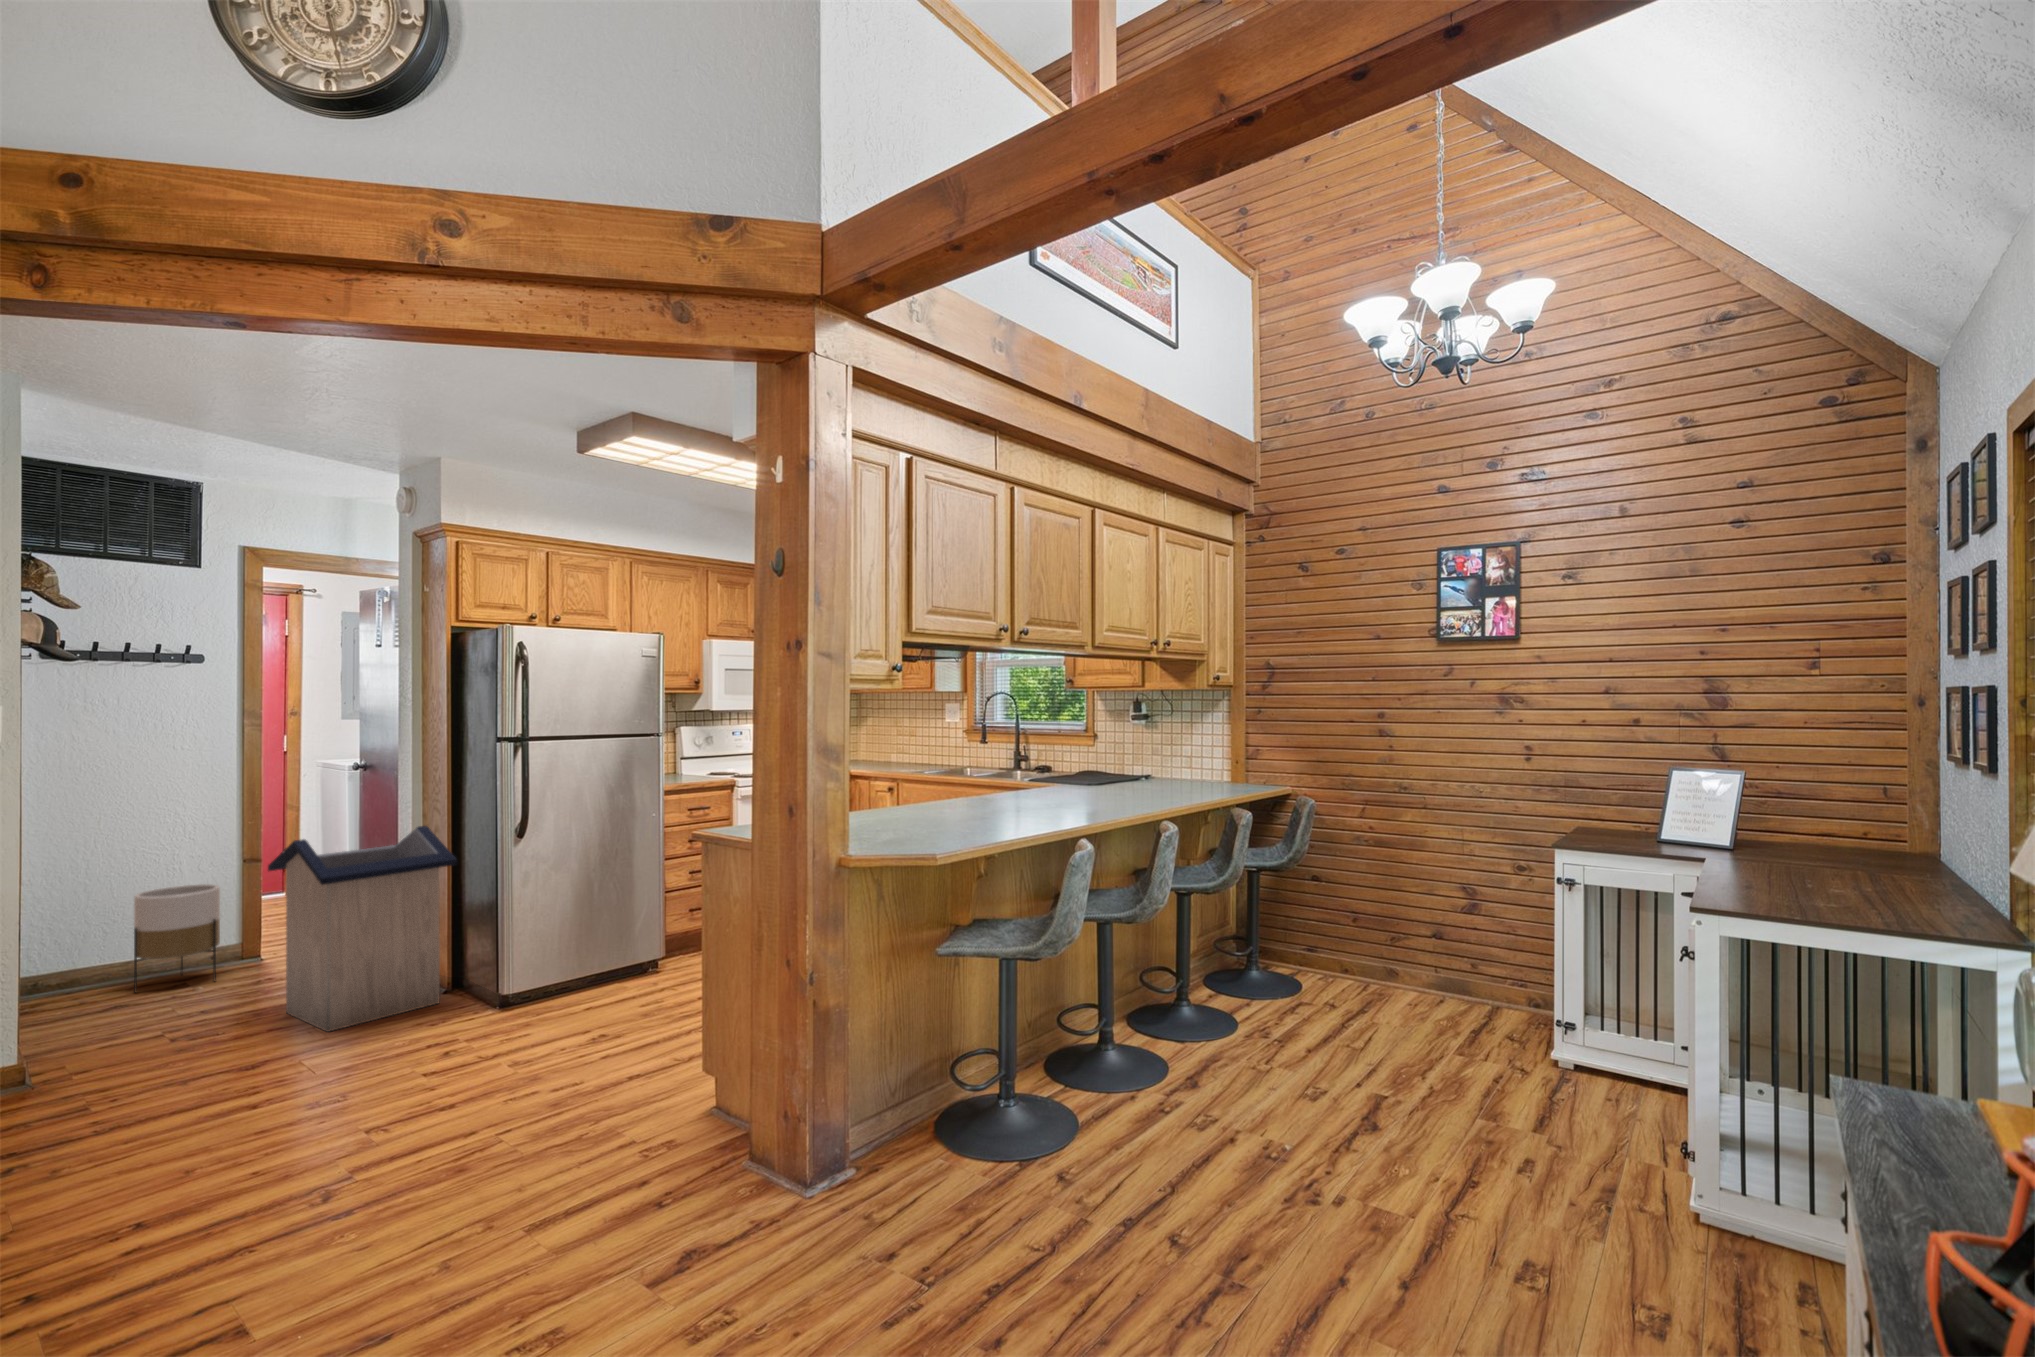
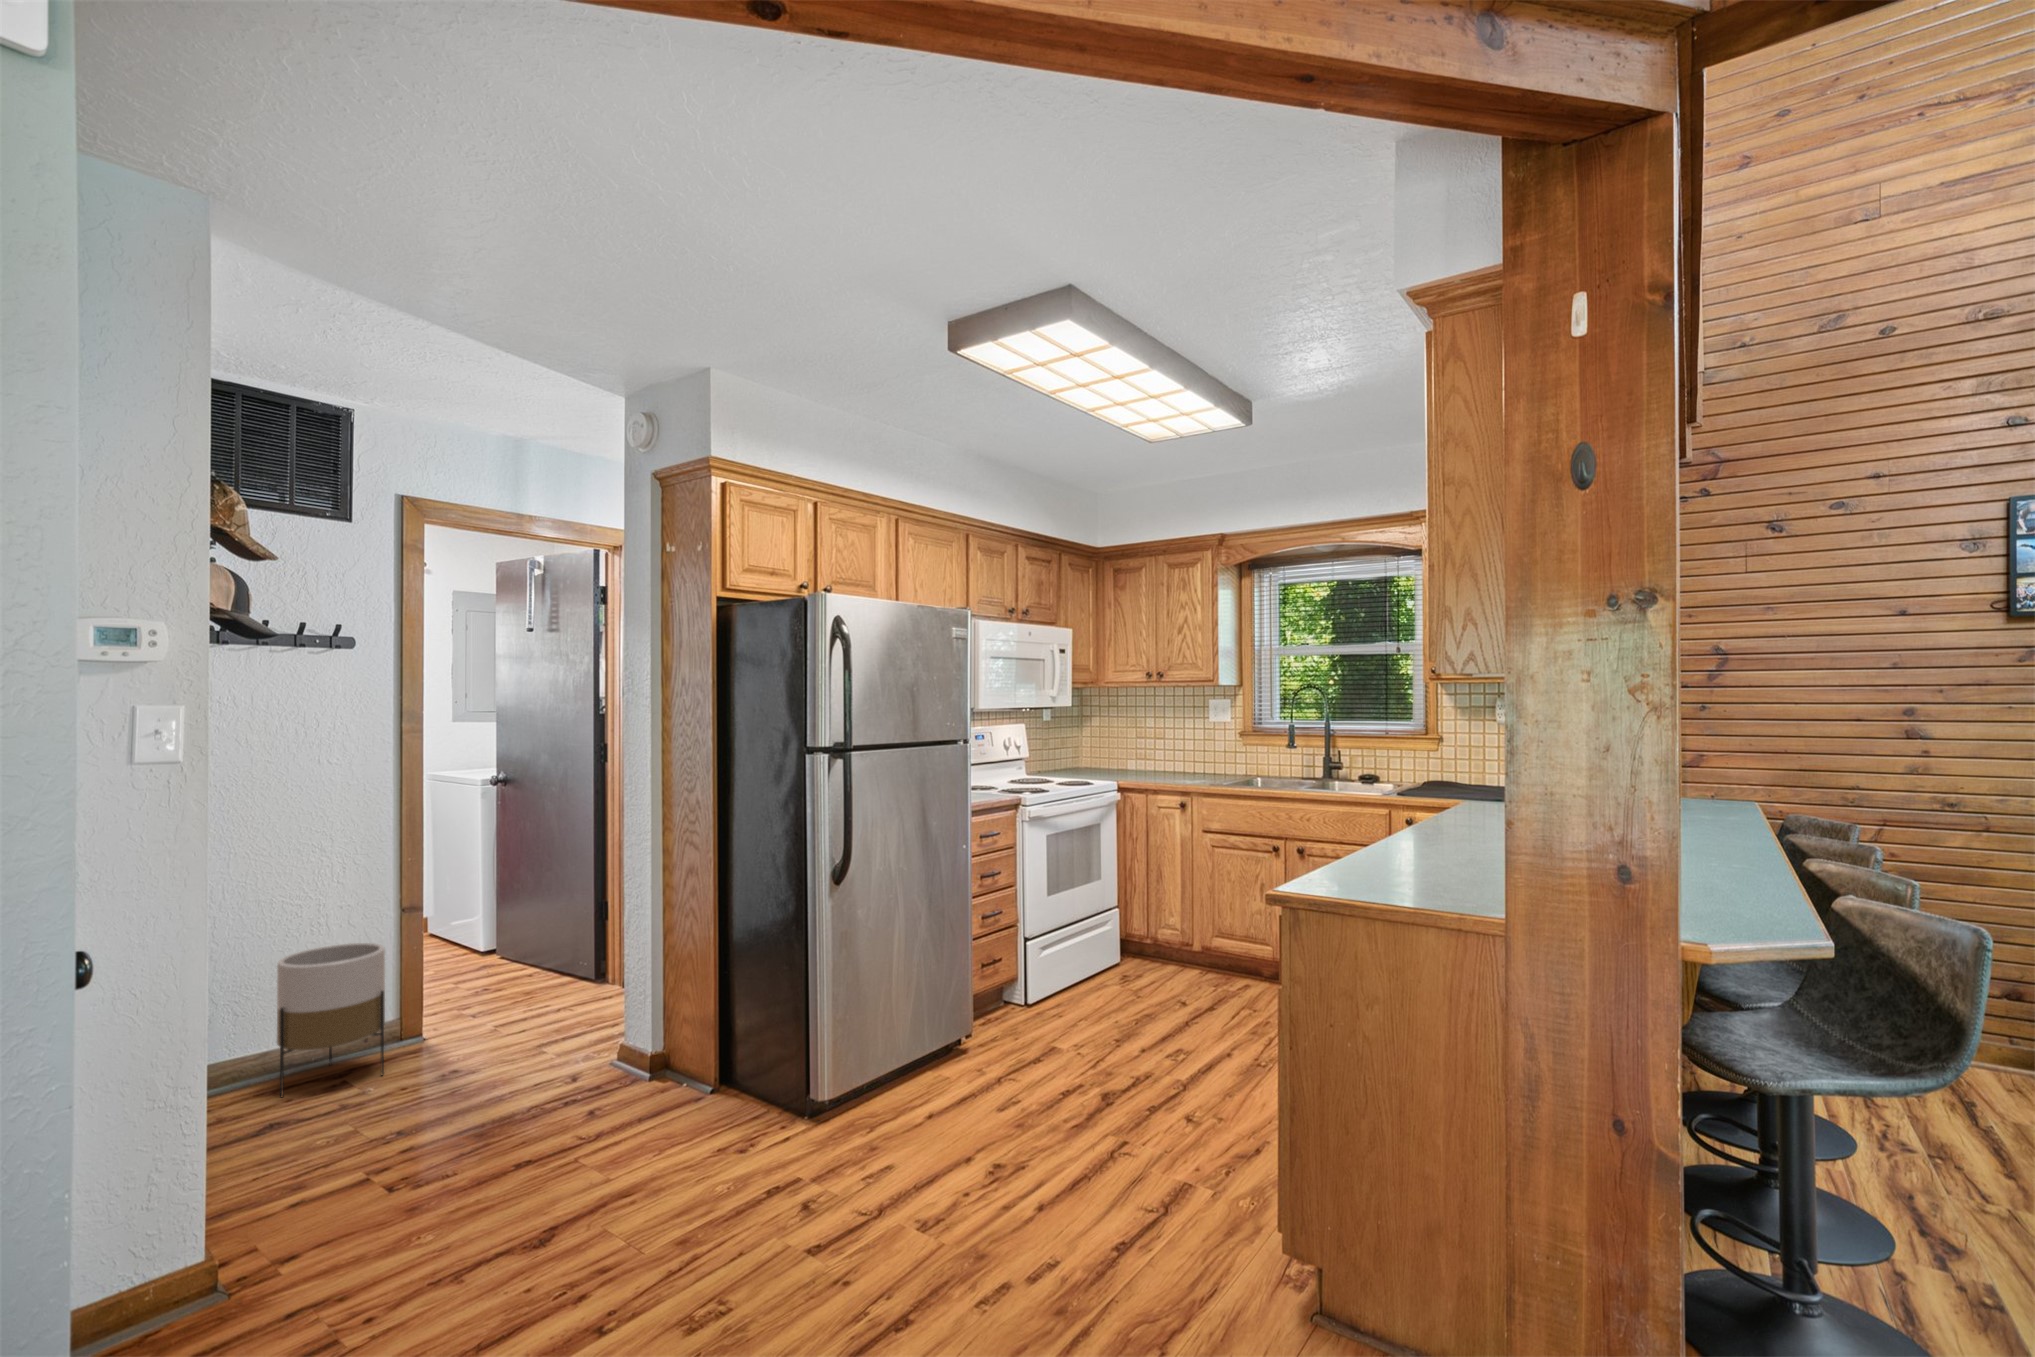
trash can: present [268,826,457,1032] -> none [490,864,744,1164]

